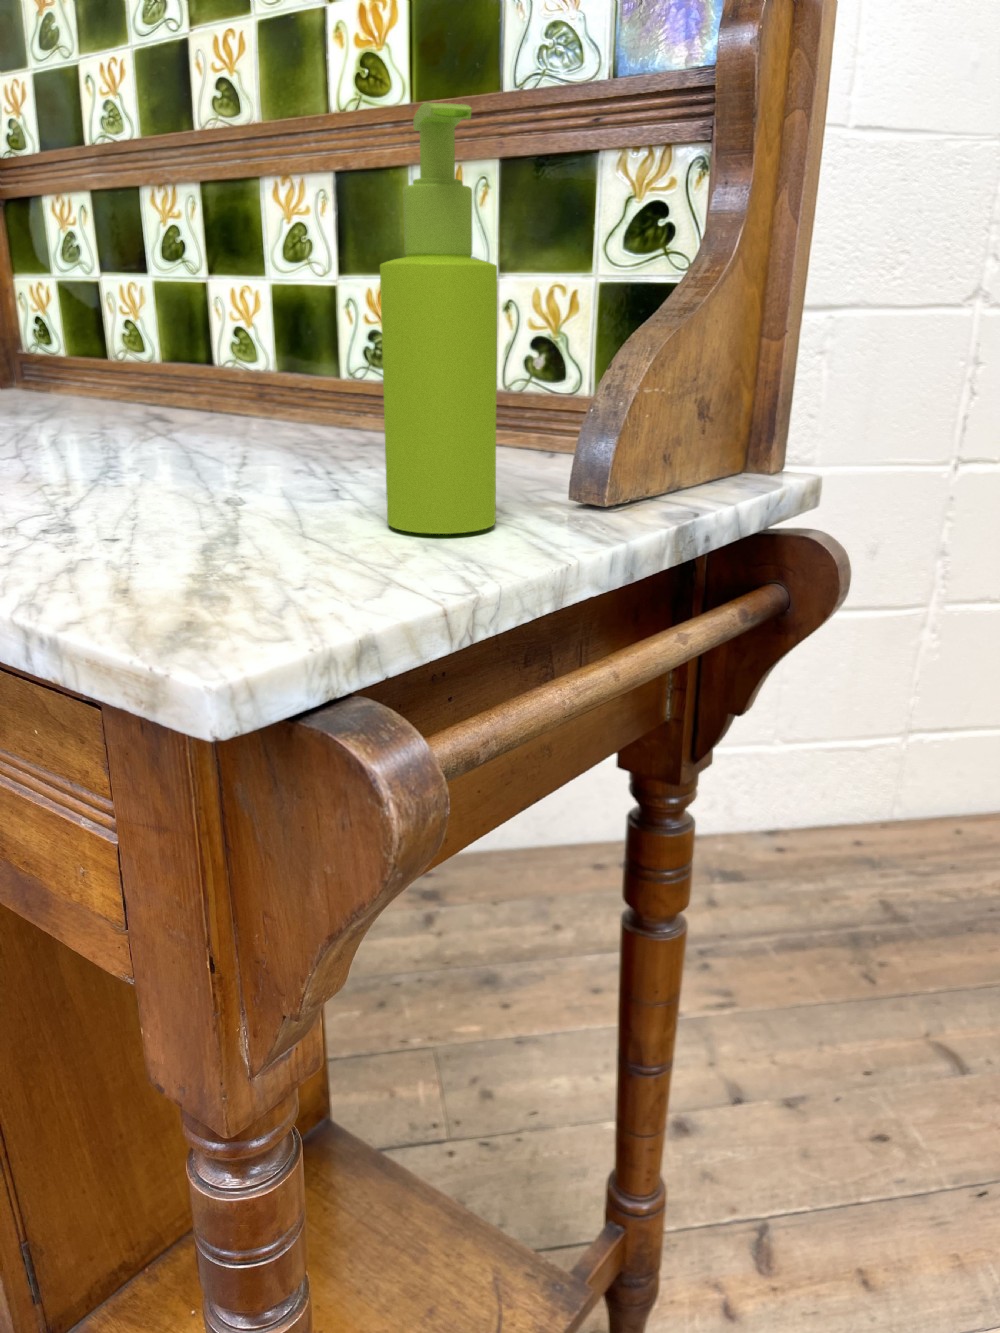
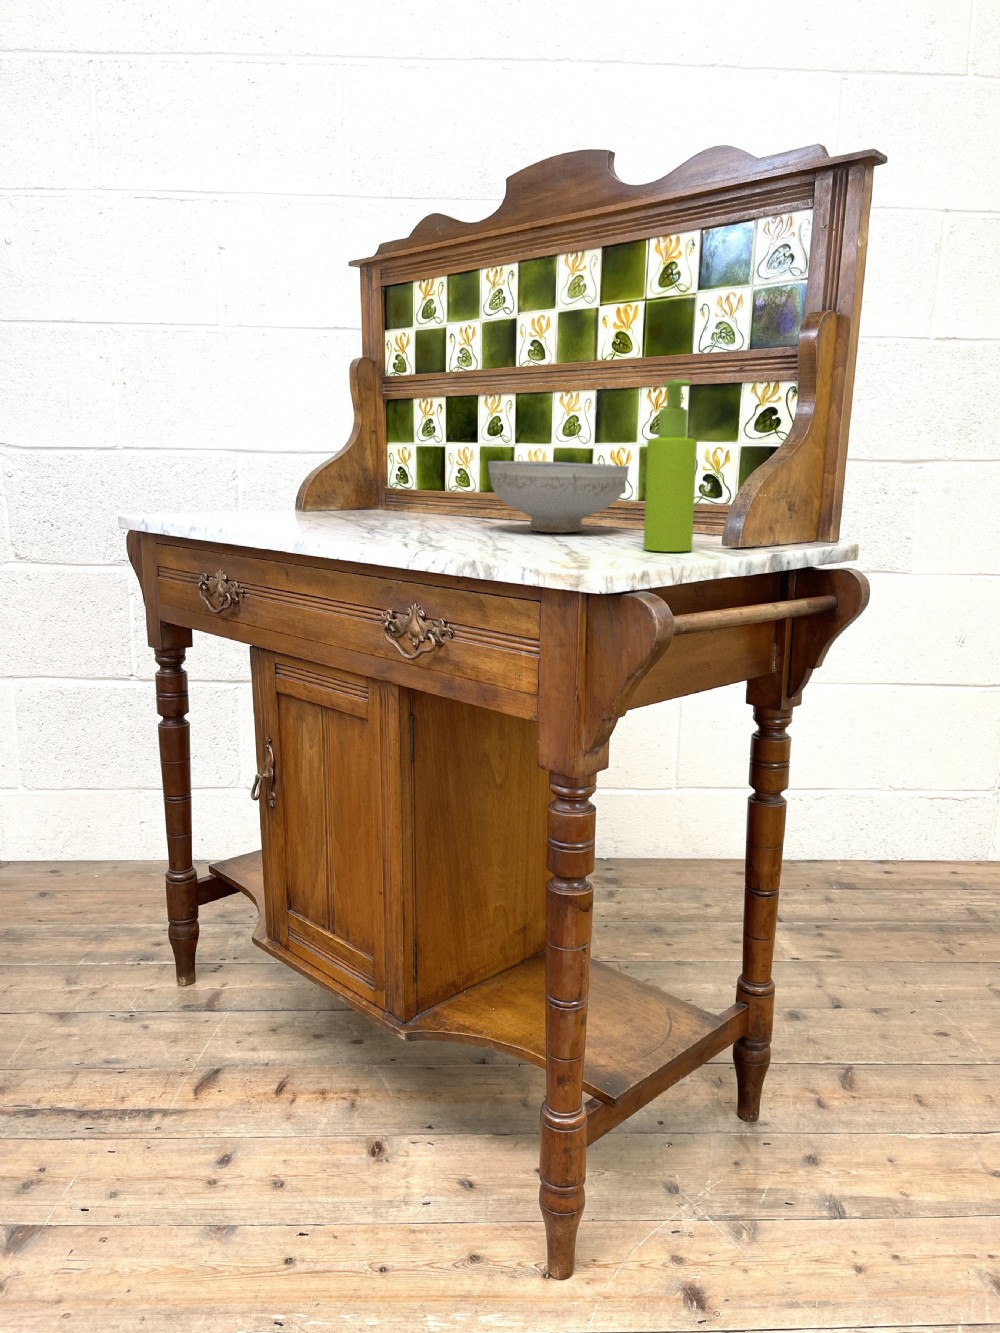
ceramic bowl: none [87,311,382,461] -> present [488,461,629,533]

